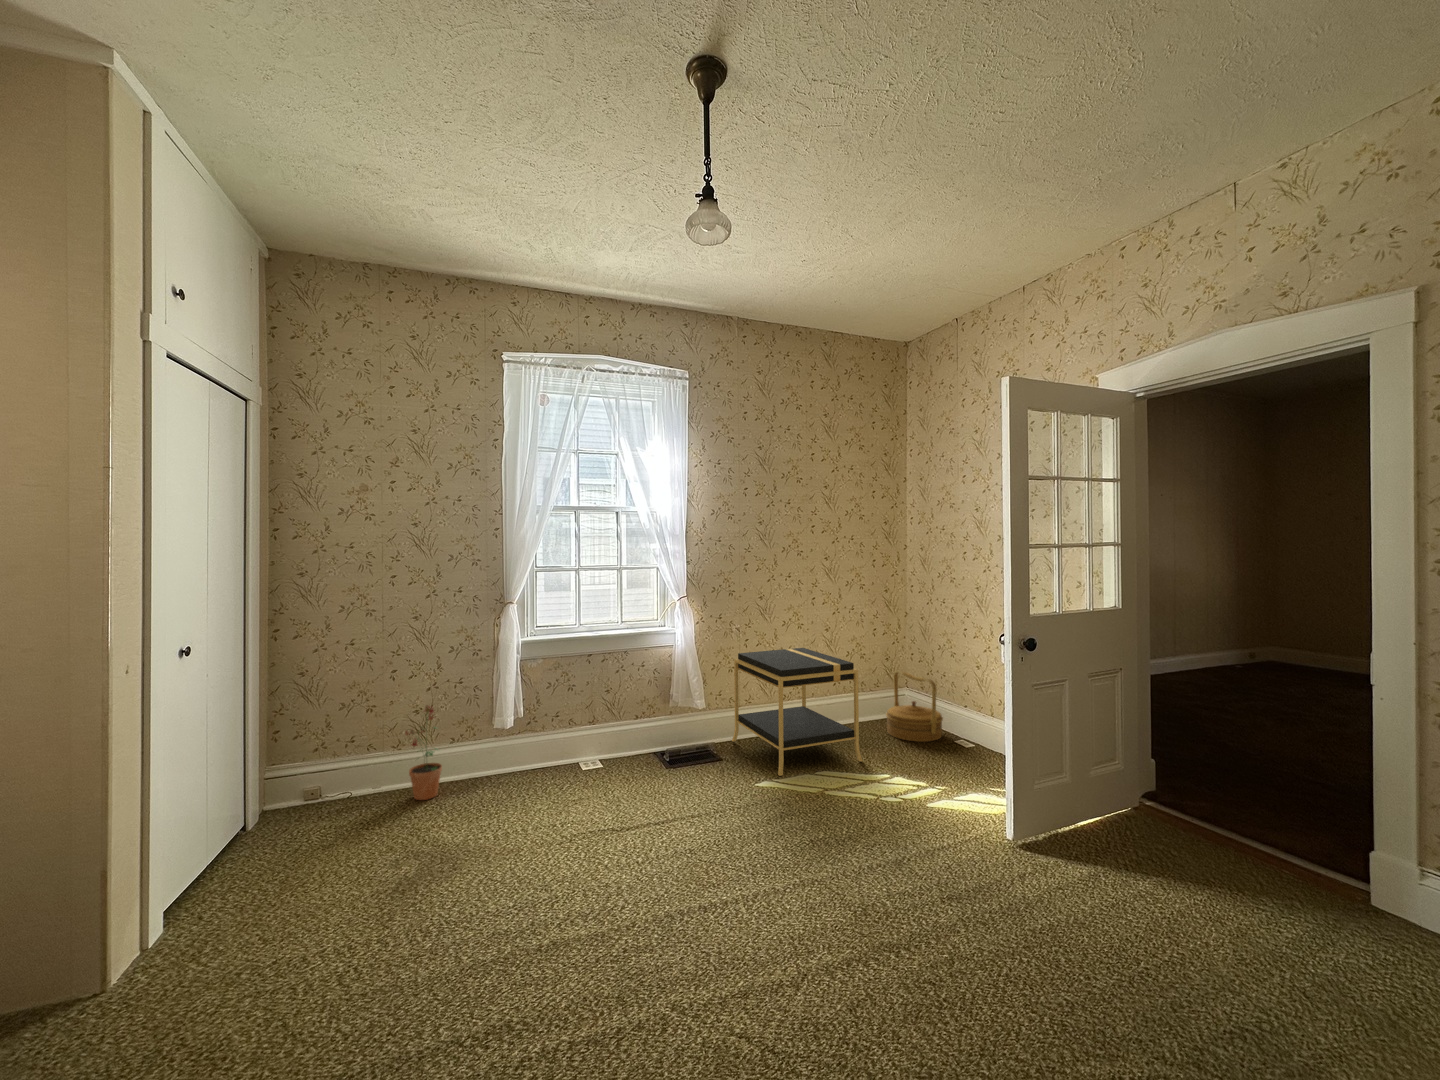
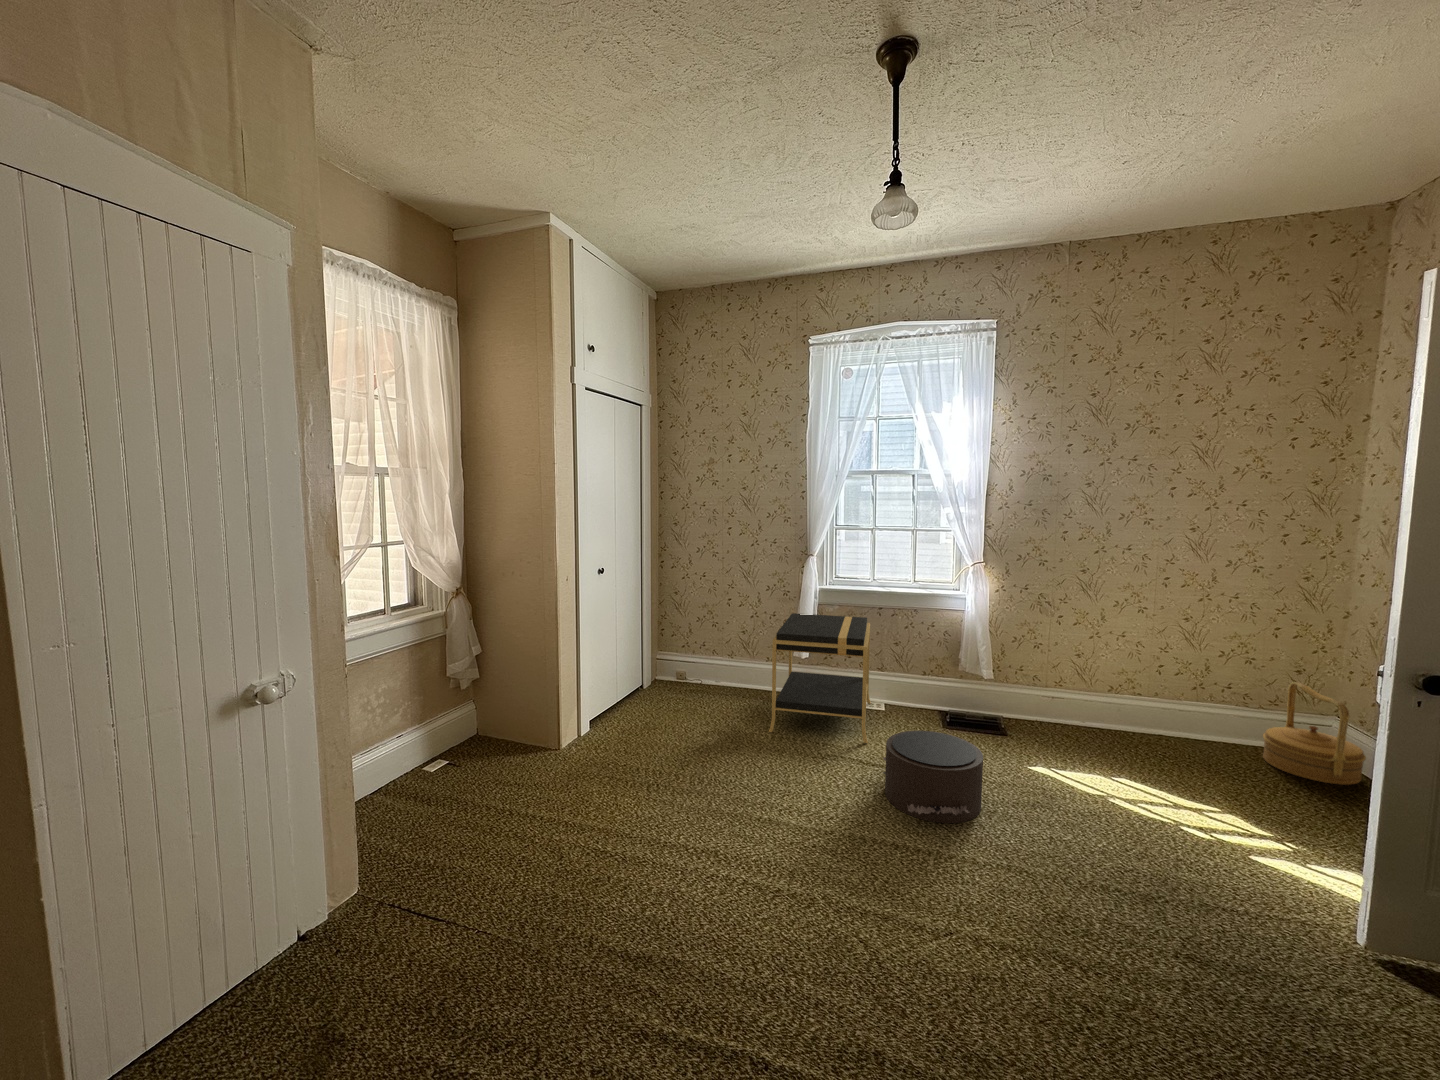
nightstand: present [732,648,863,776] -> present [769,613,871,744]
potted plant: present [406,705,442,800] -> none [733,628,757,699]
pouf: none [640,774,753,872] -> present [883,731,983,823]

